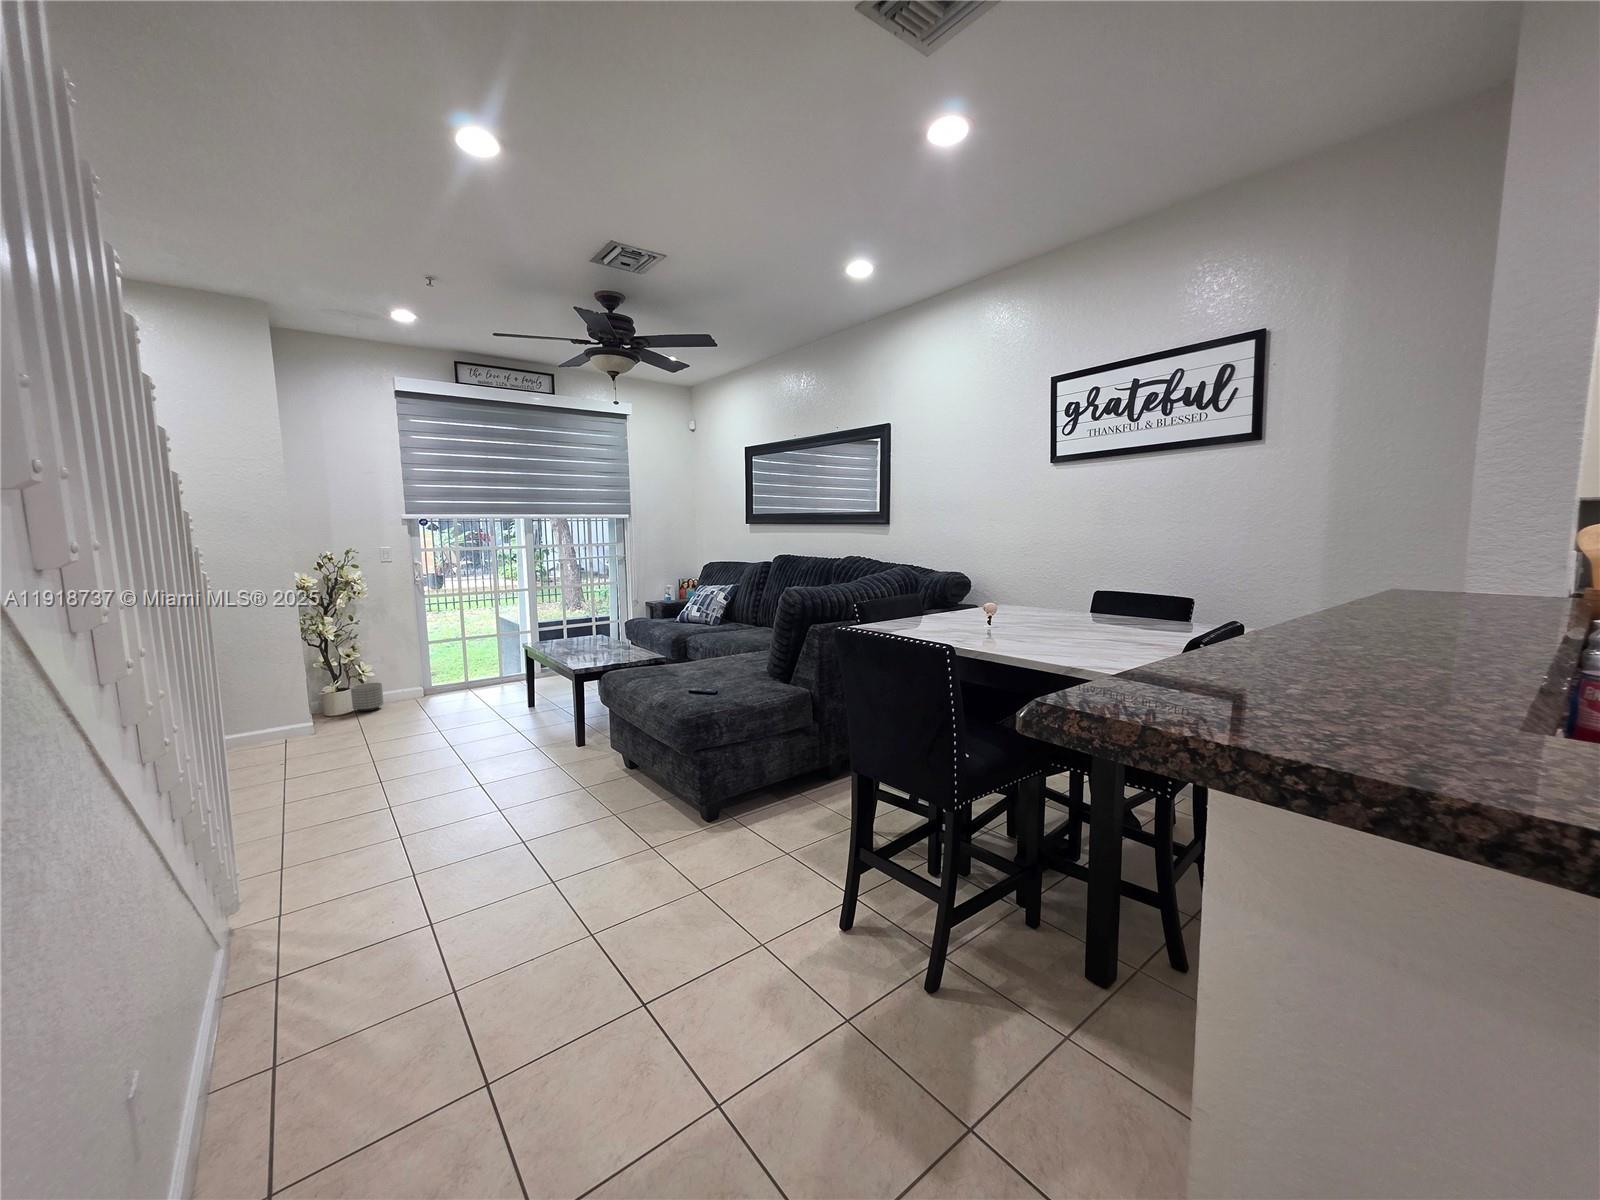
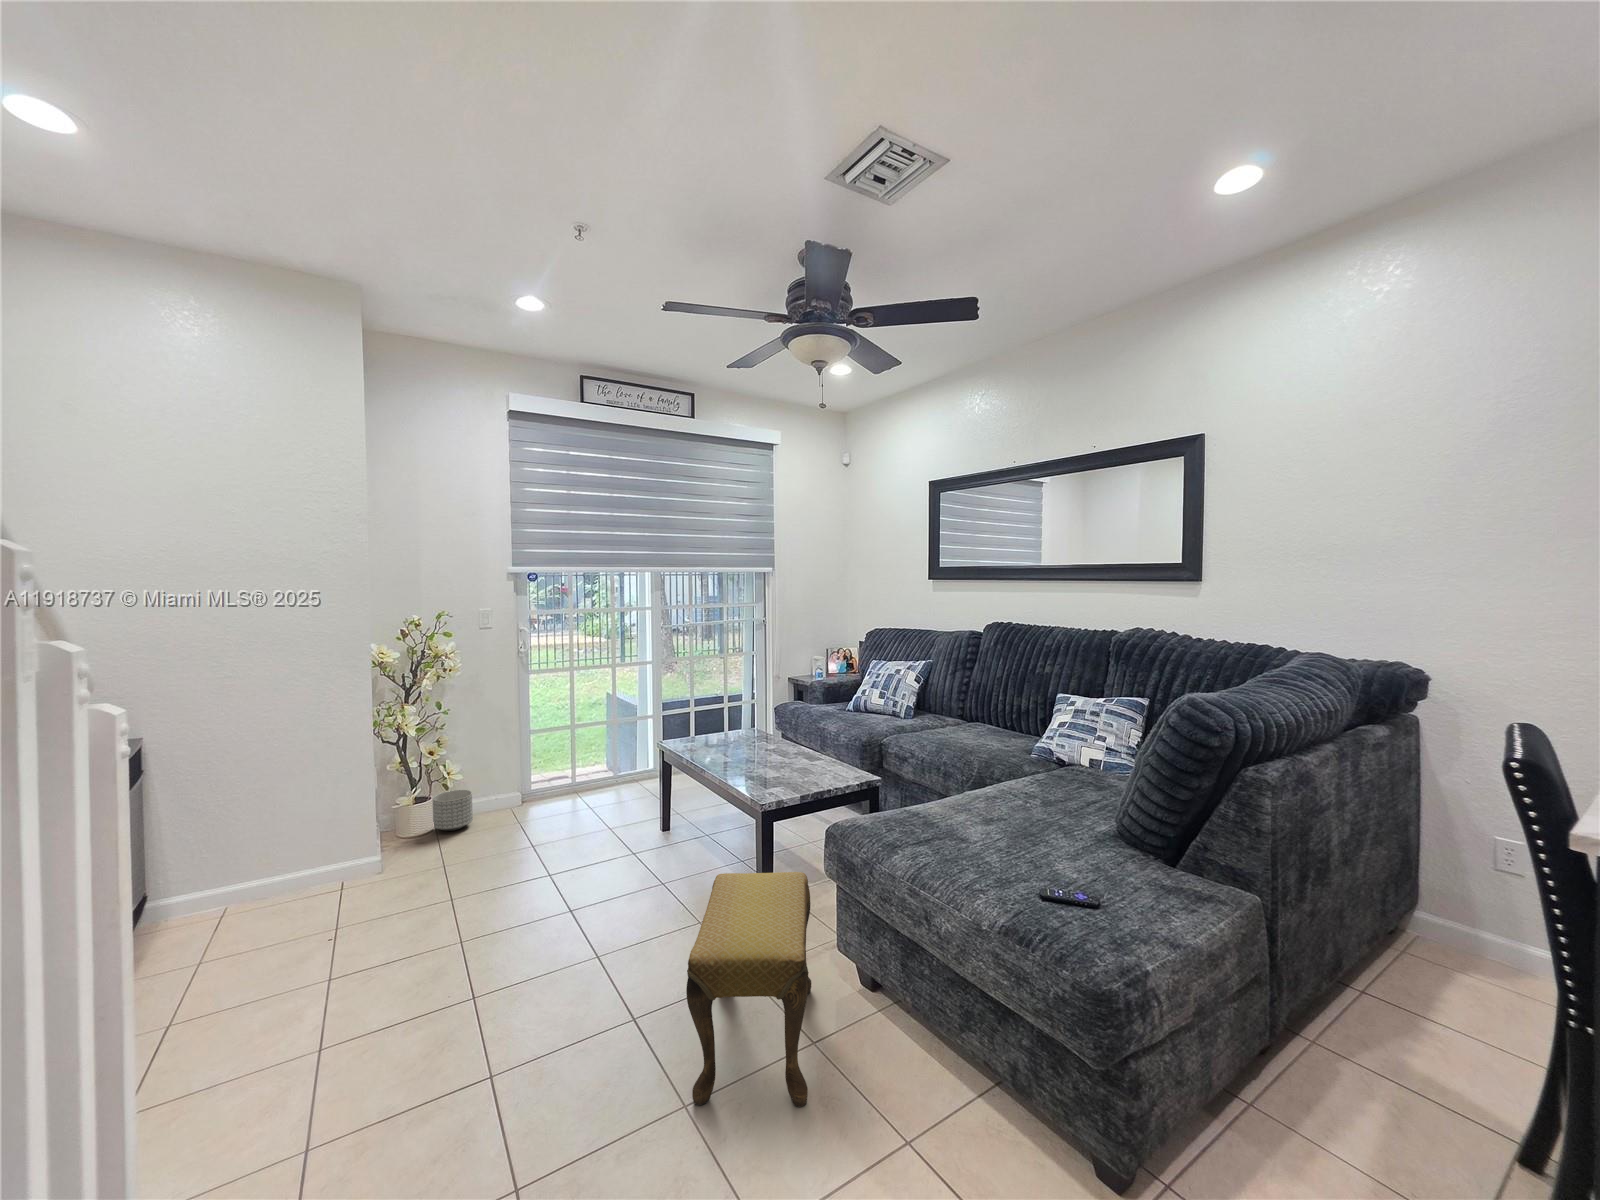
footstool: none [496,699,591,808] -> present [686,872,811,1107]

